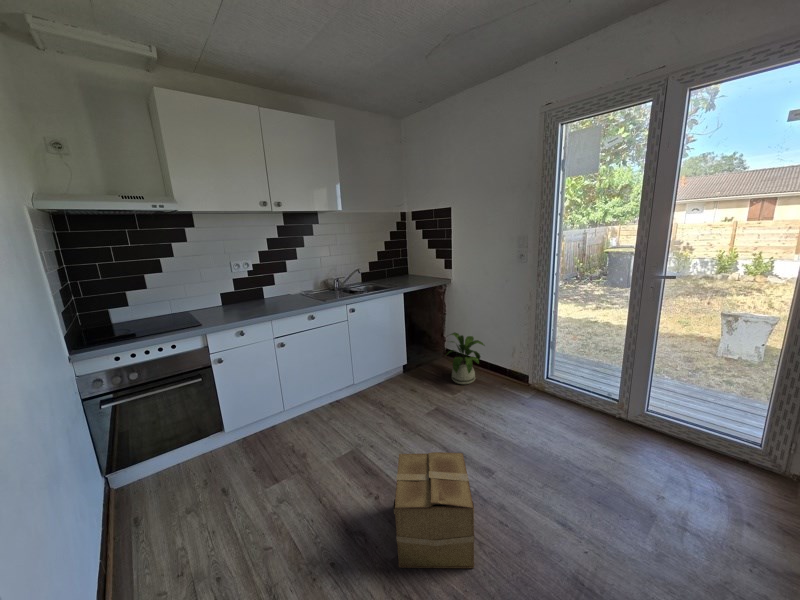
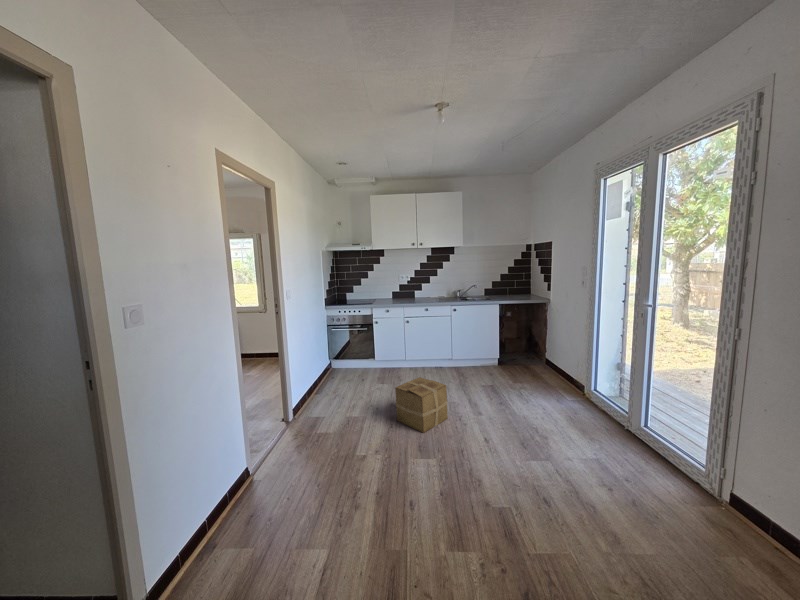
house plant: present [446,333,485,384] -> none [519,340,556,382]

